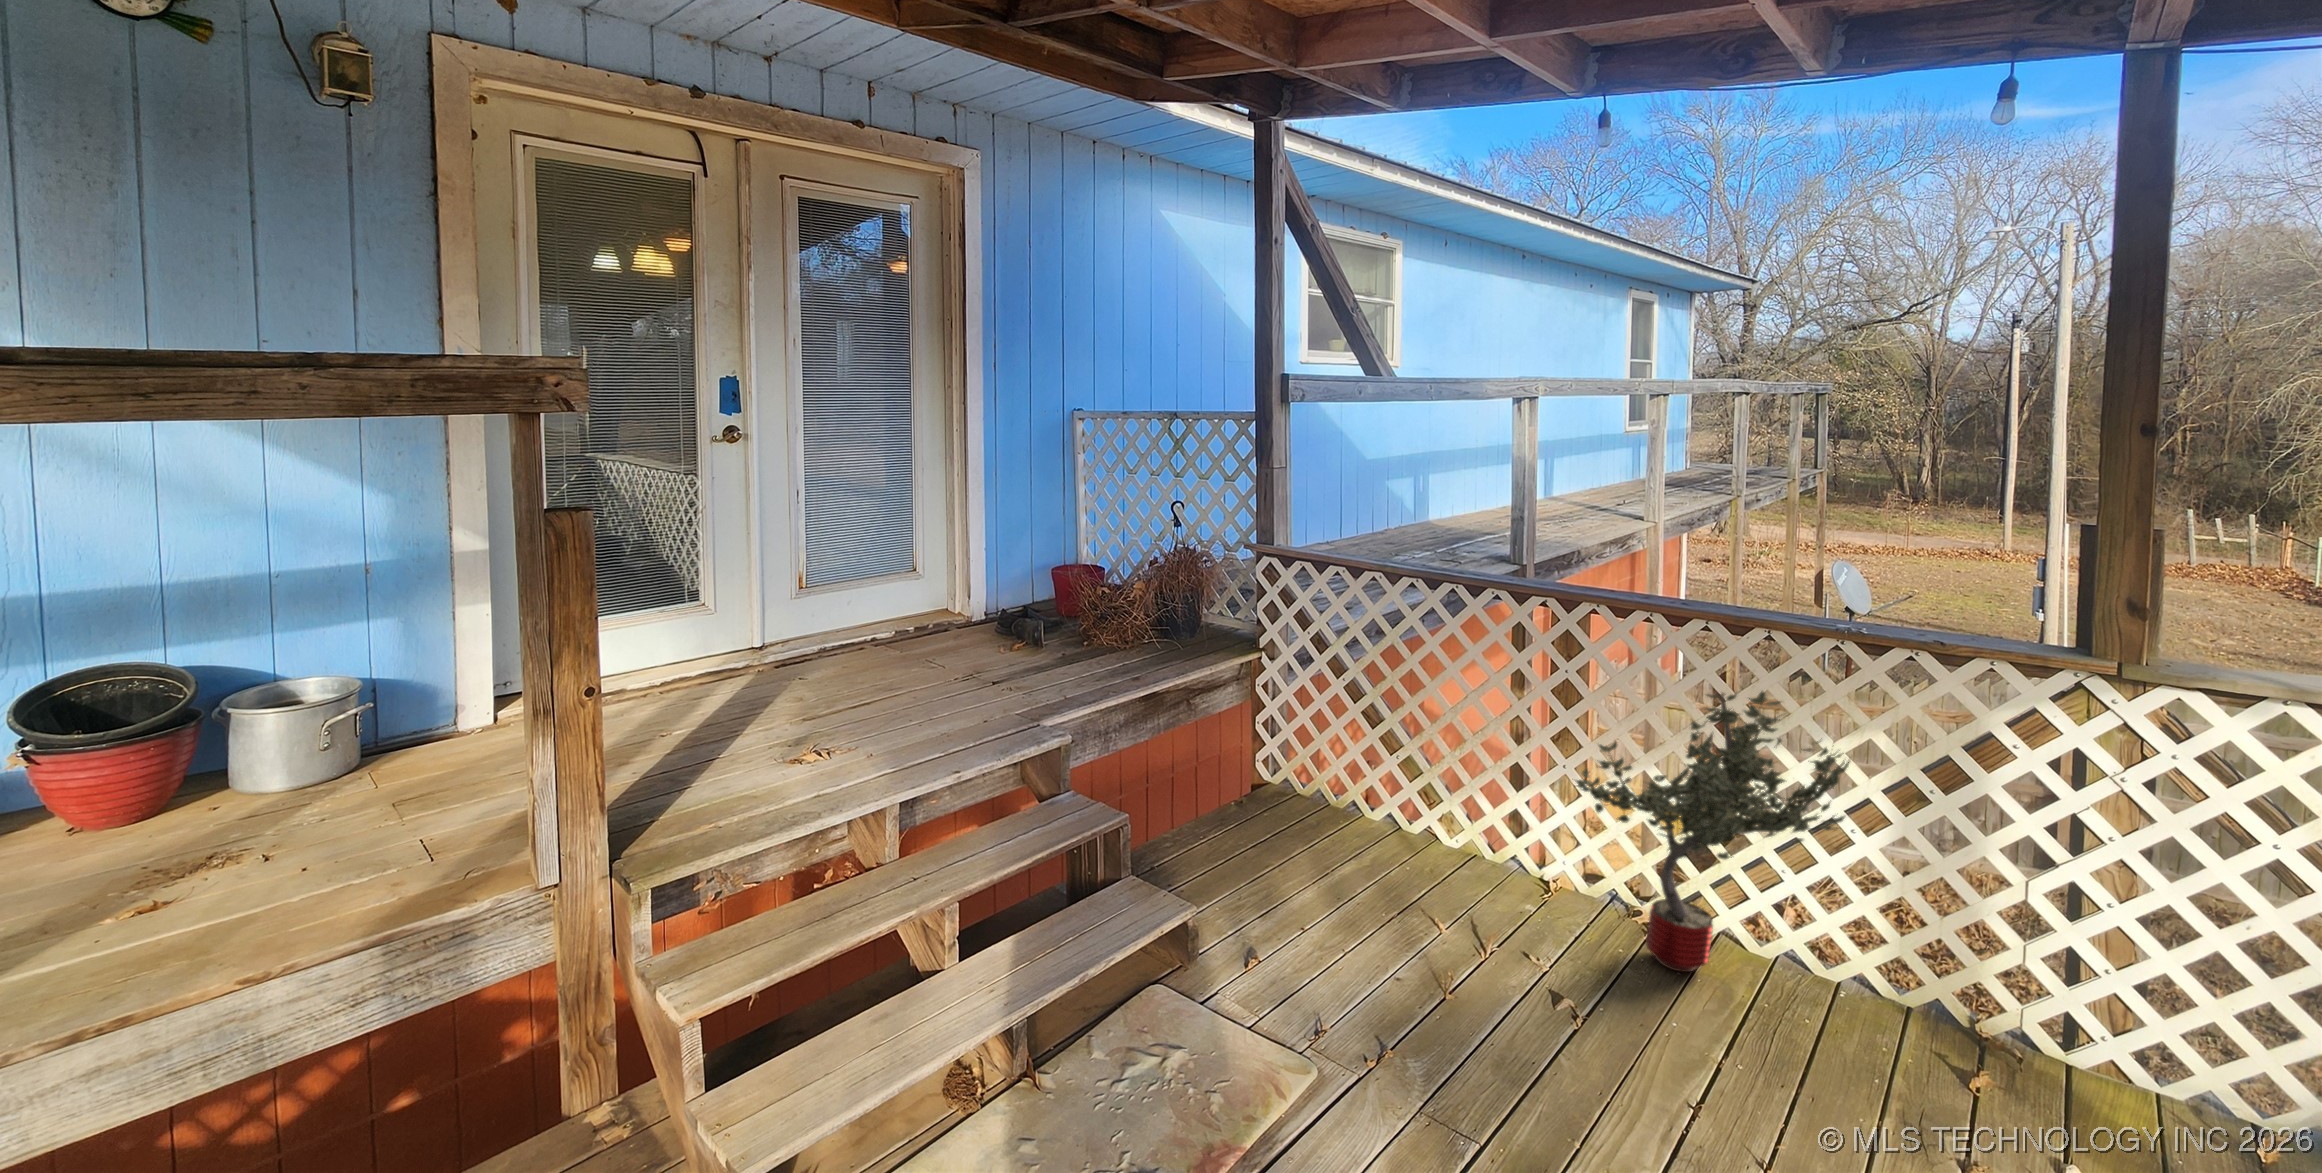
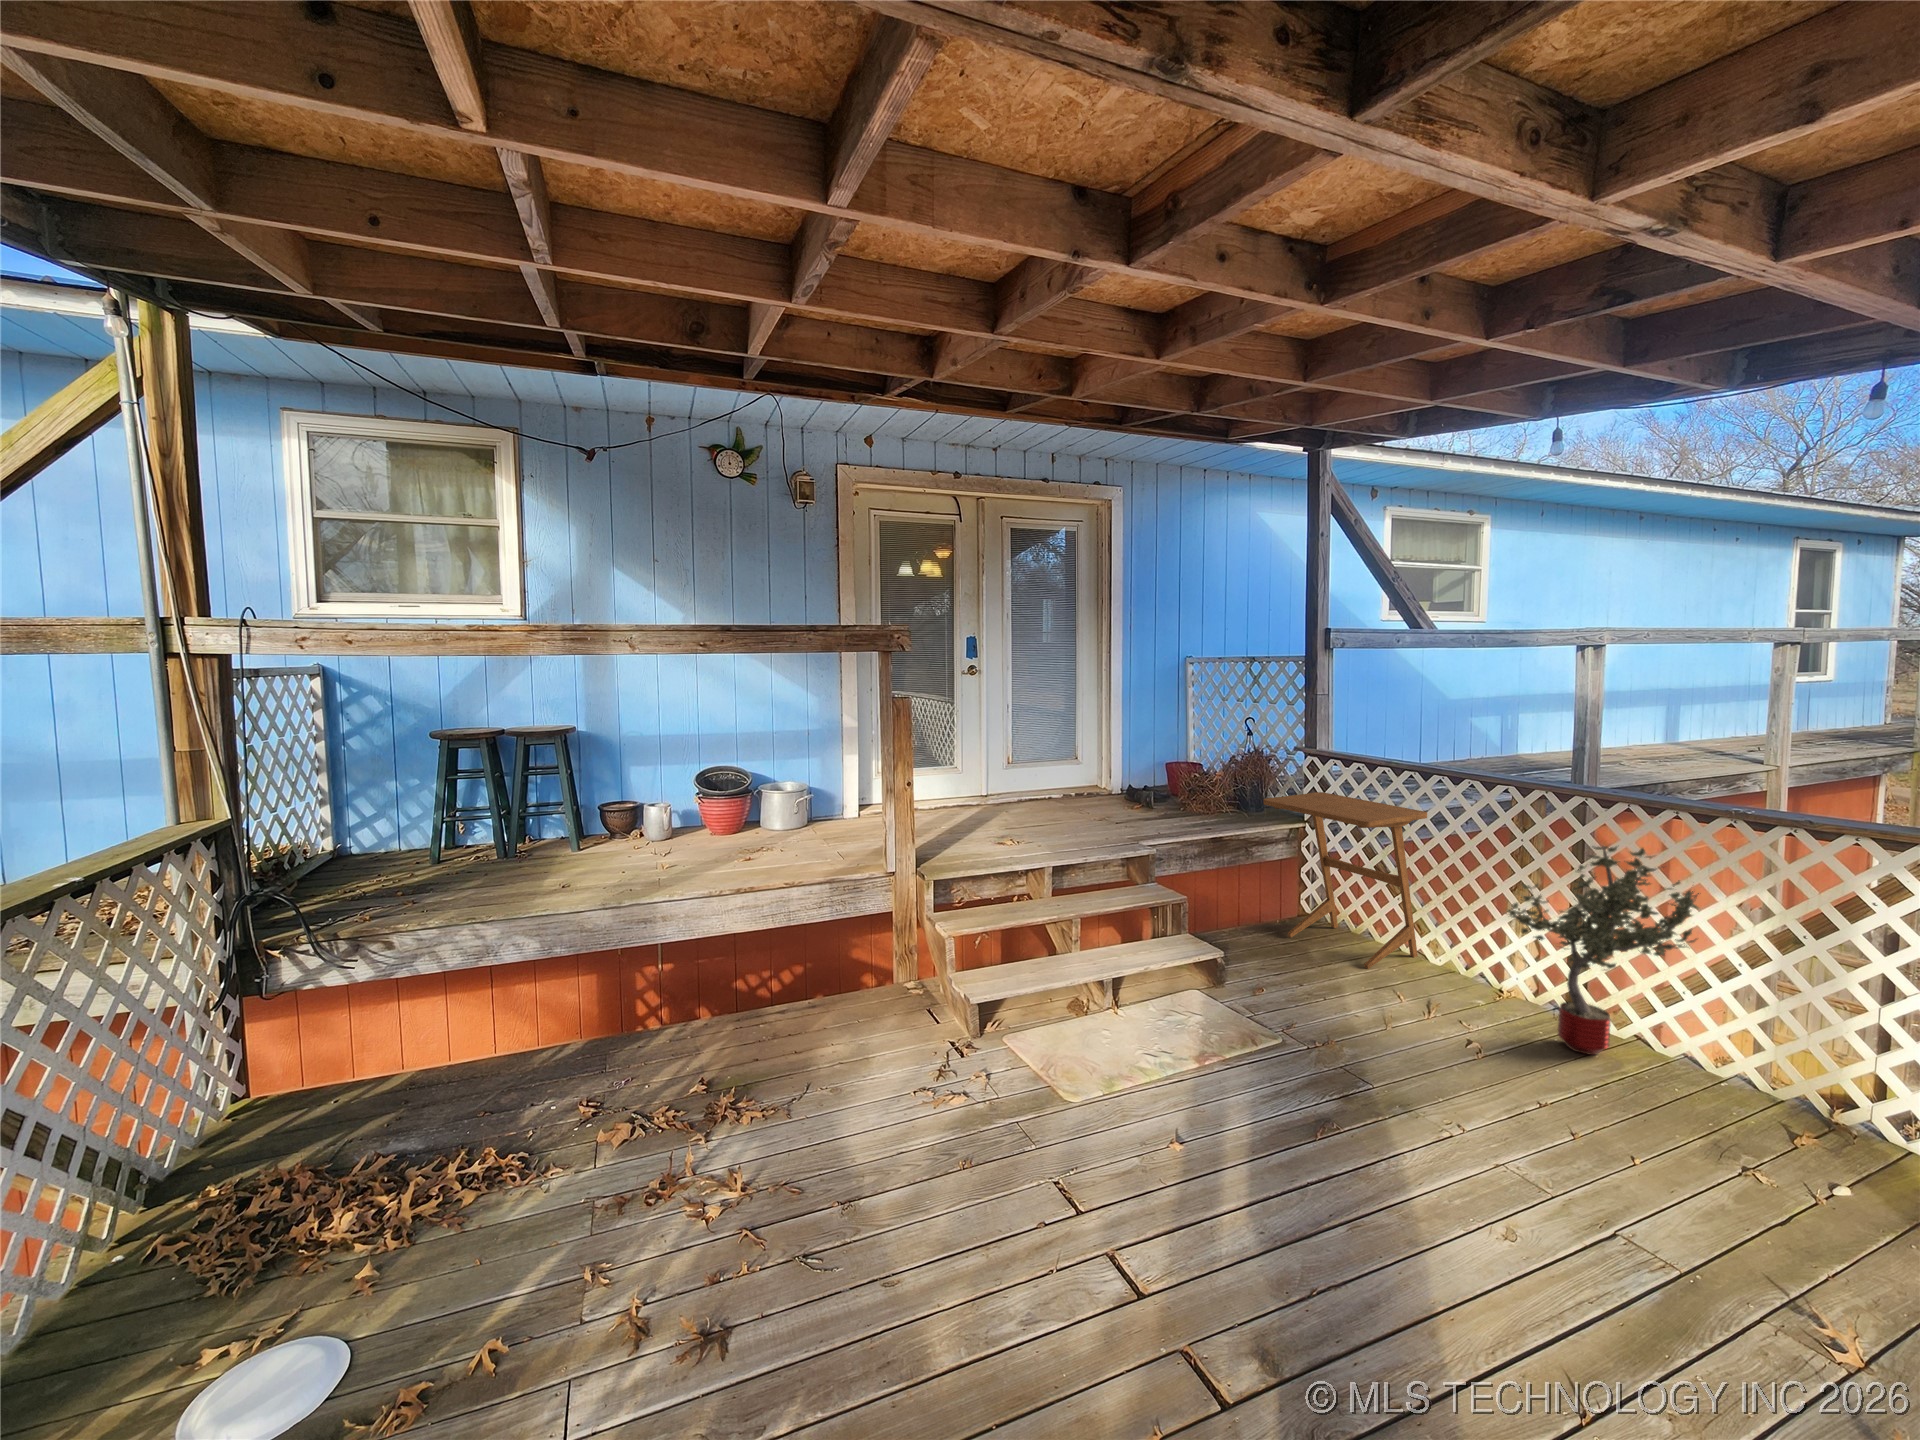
side table: none [1227,613,1448,869] -> present [1264,792,1427,969]

